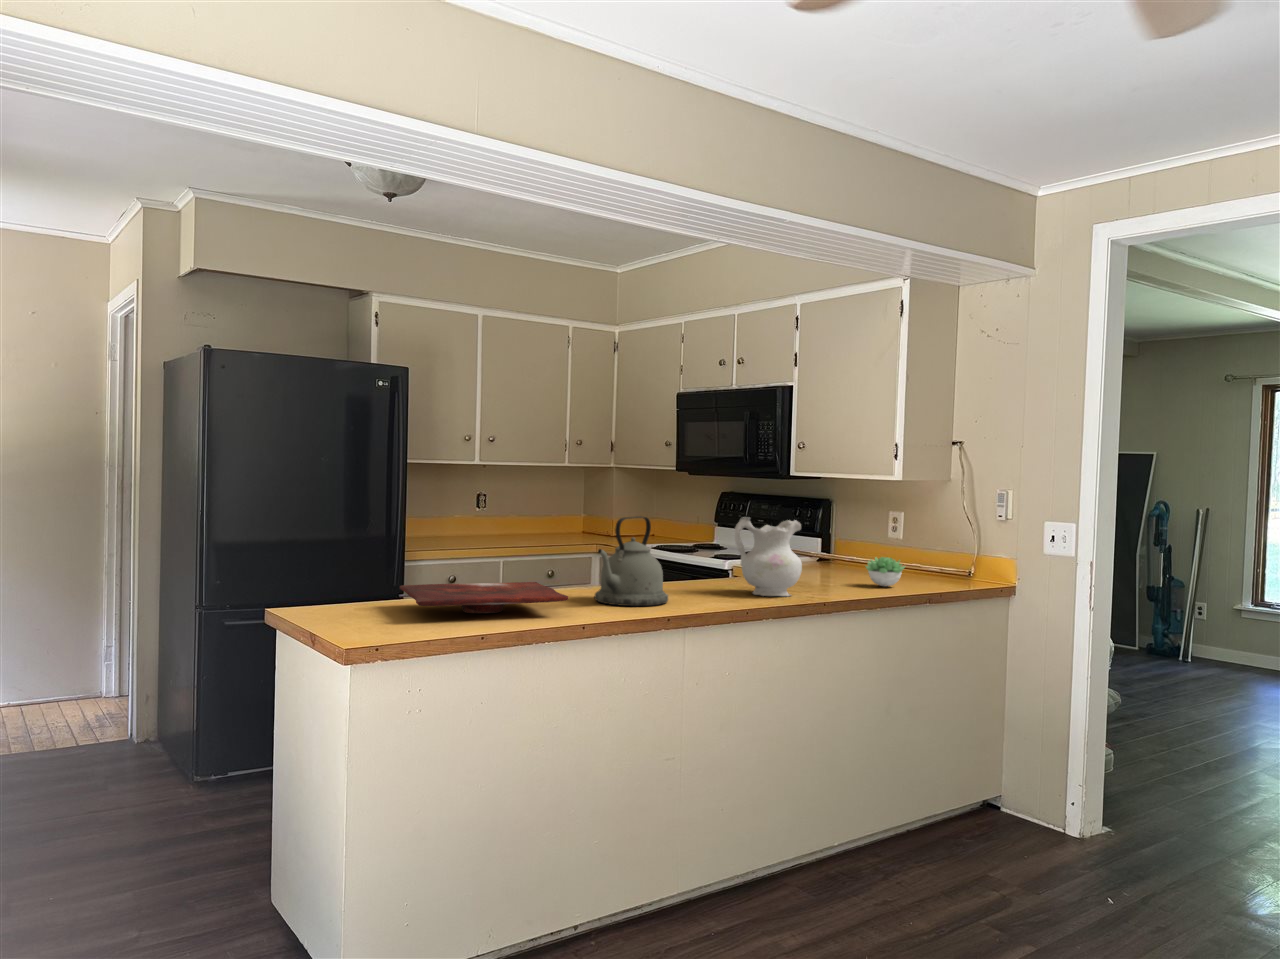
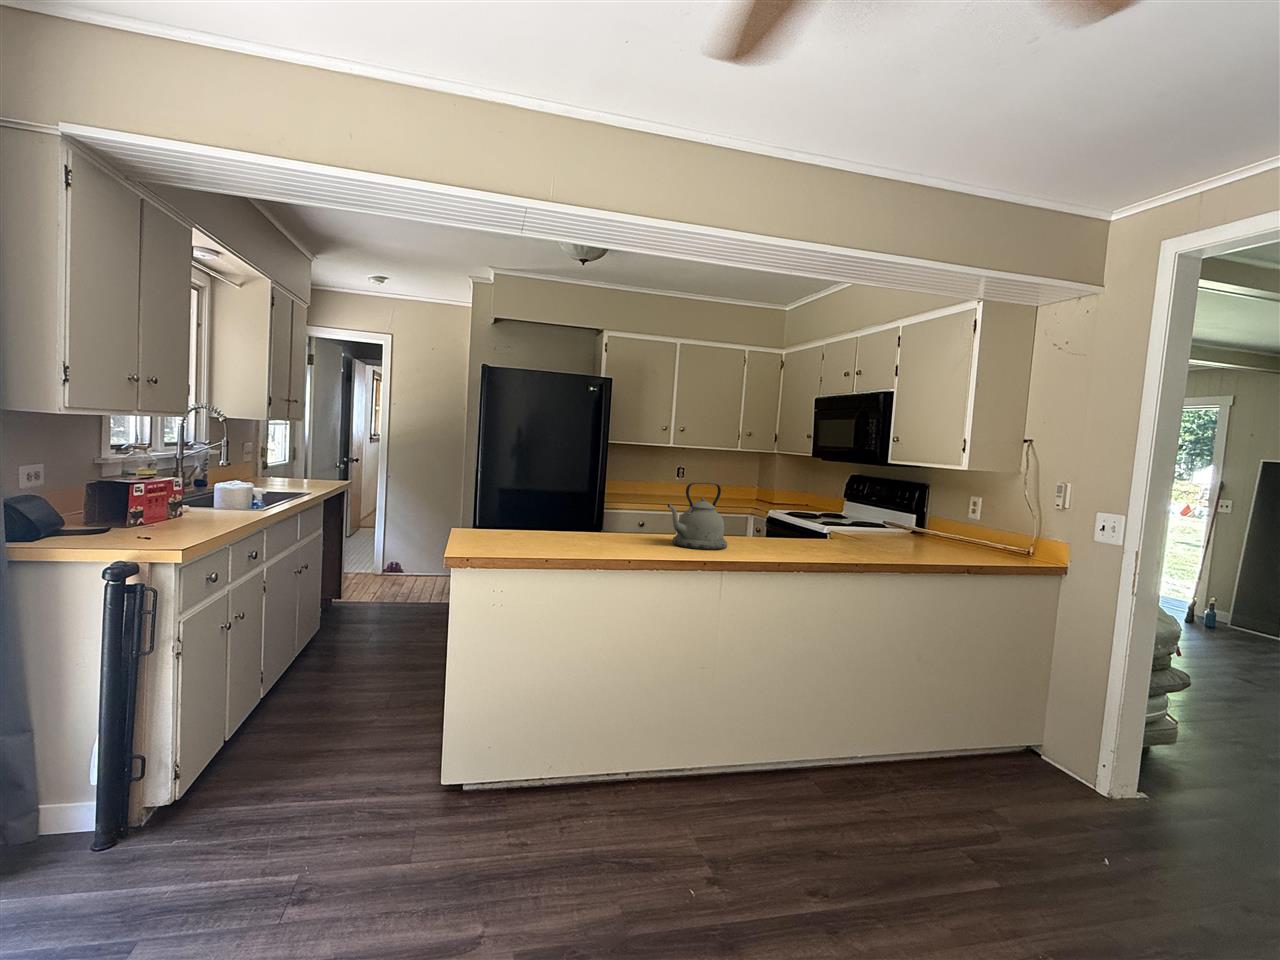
ceramic pitcher: present [735,517,802,596] -> none [793,489,848,554]
succulent plant: present [866,557,905,587] -> none [915,531,953,555]
cutting board: present [400,582,568,613] -> none [524,519,633,542]

